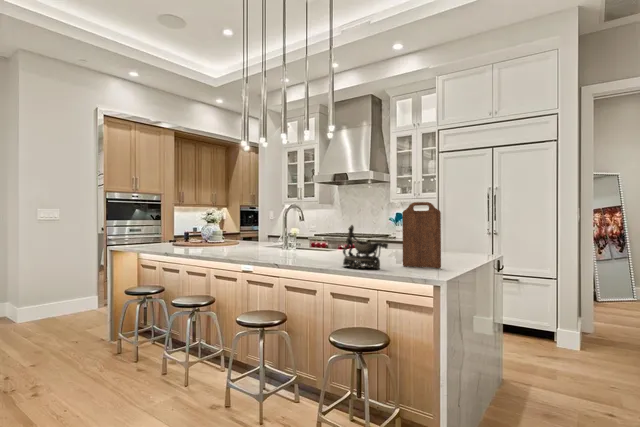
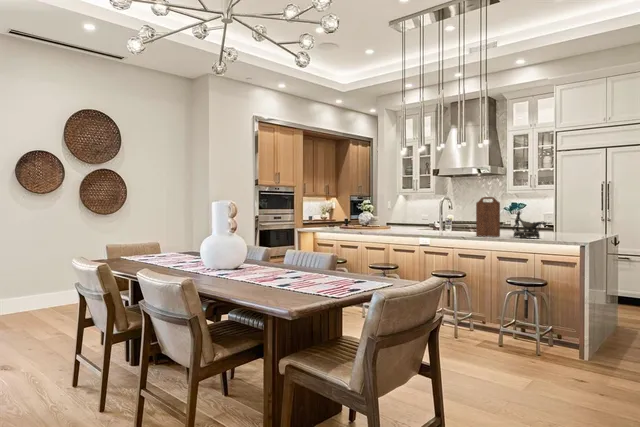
cutting board: present [402,202,441,268] -> present [476,197,500,237]

